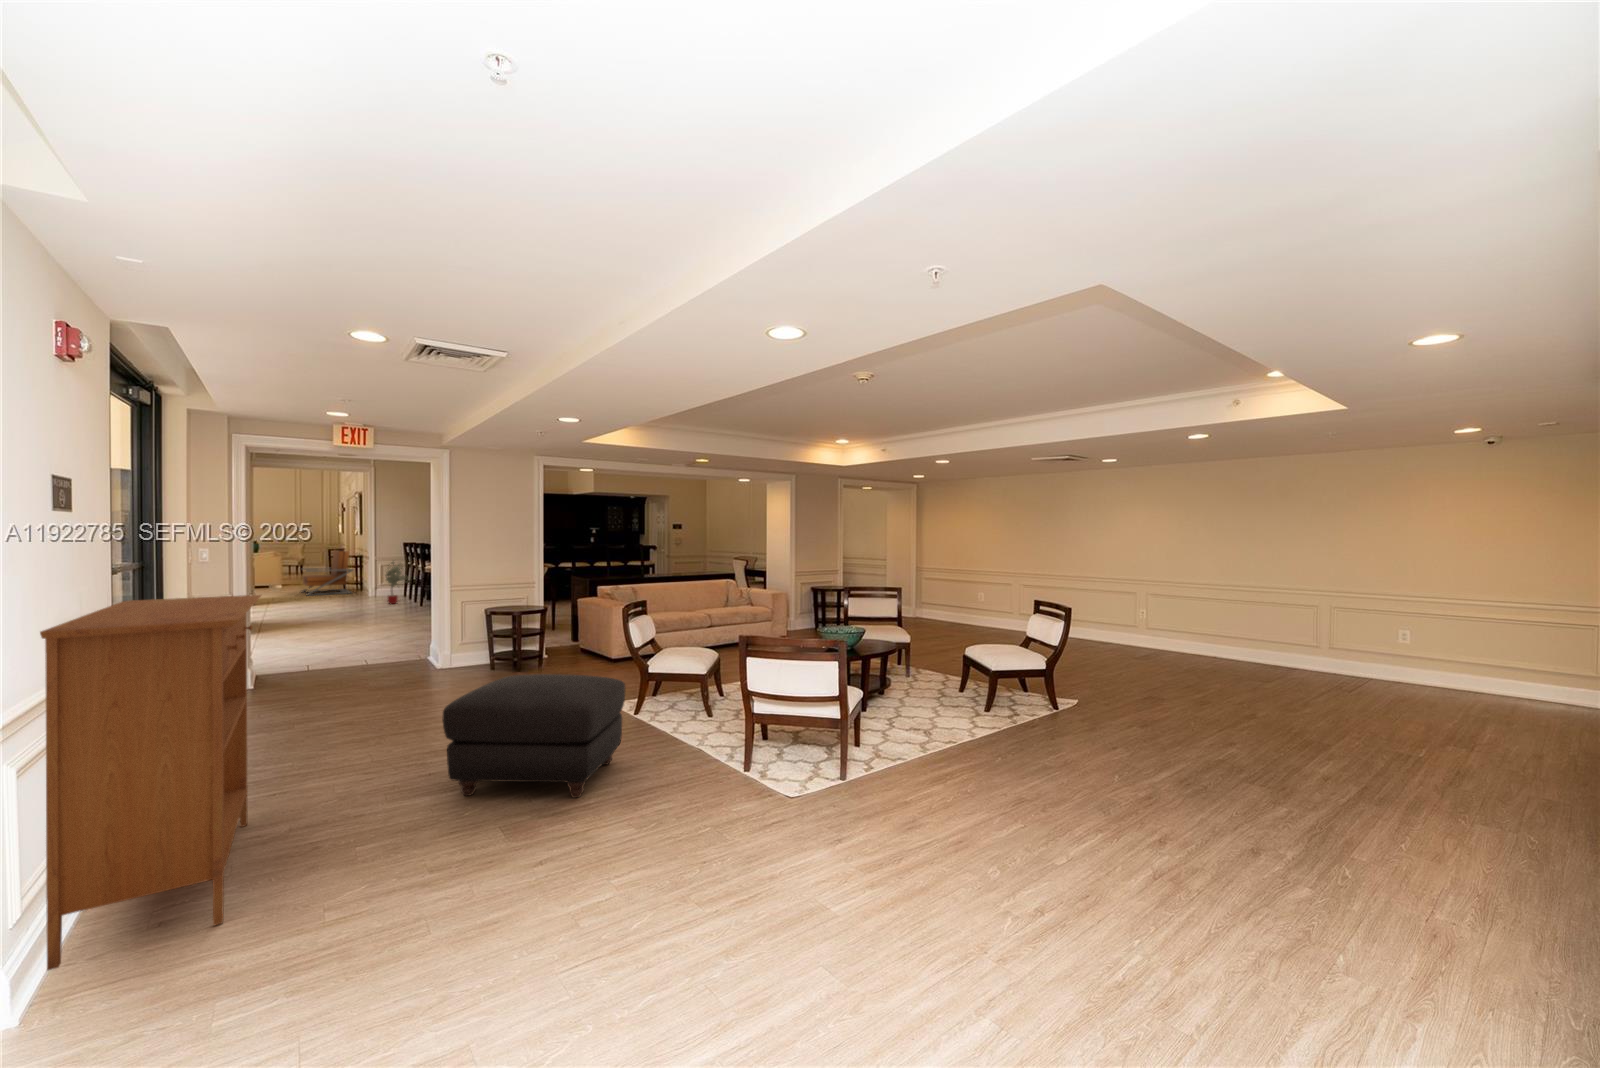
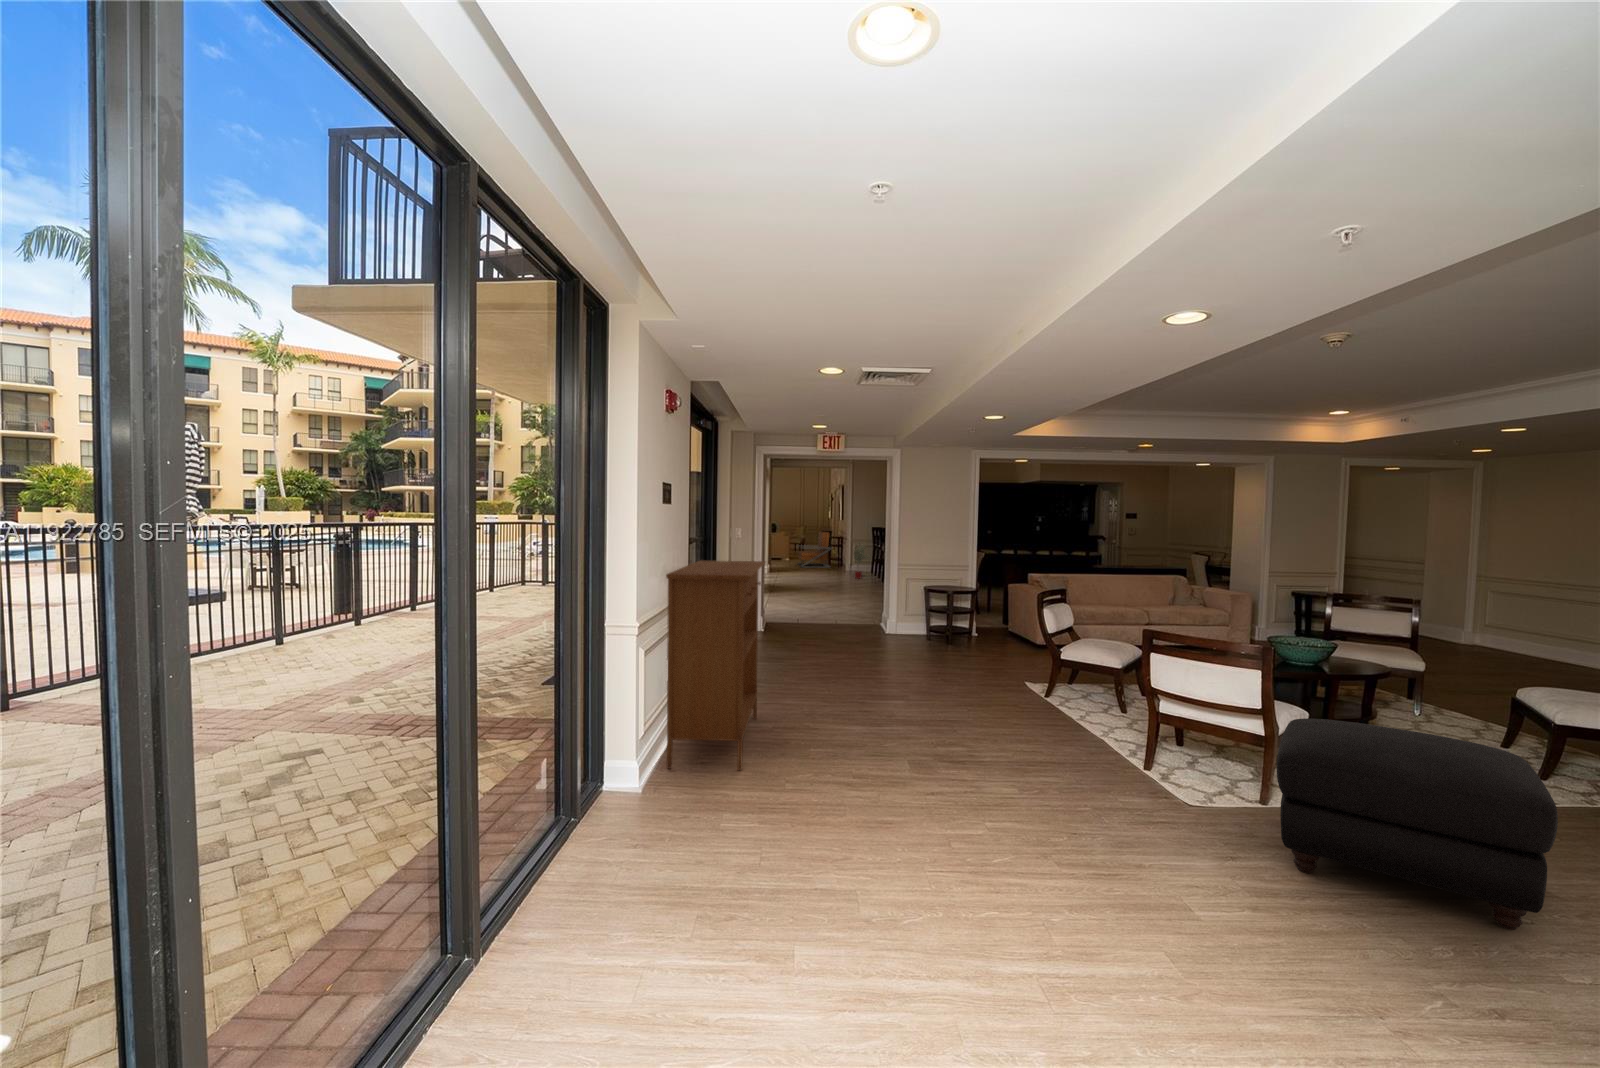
ottoman: present [442,674,625,798] -> present [1277,718,1558,930]

